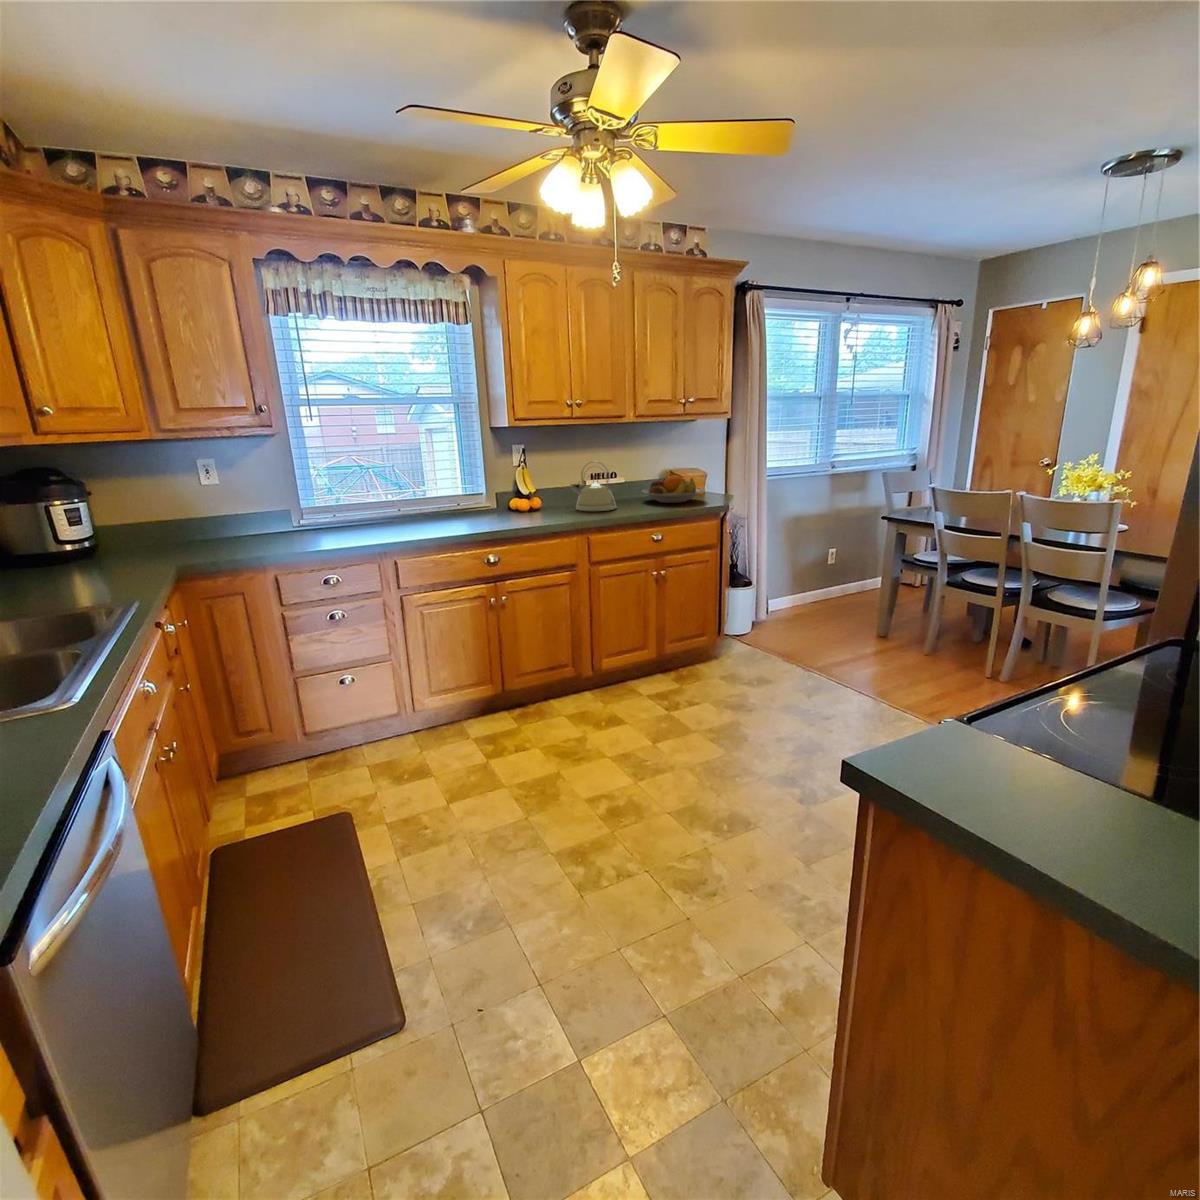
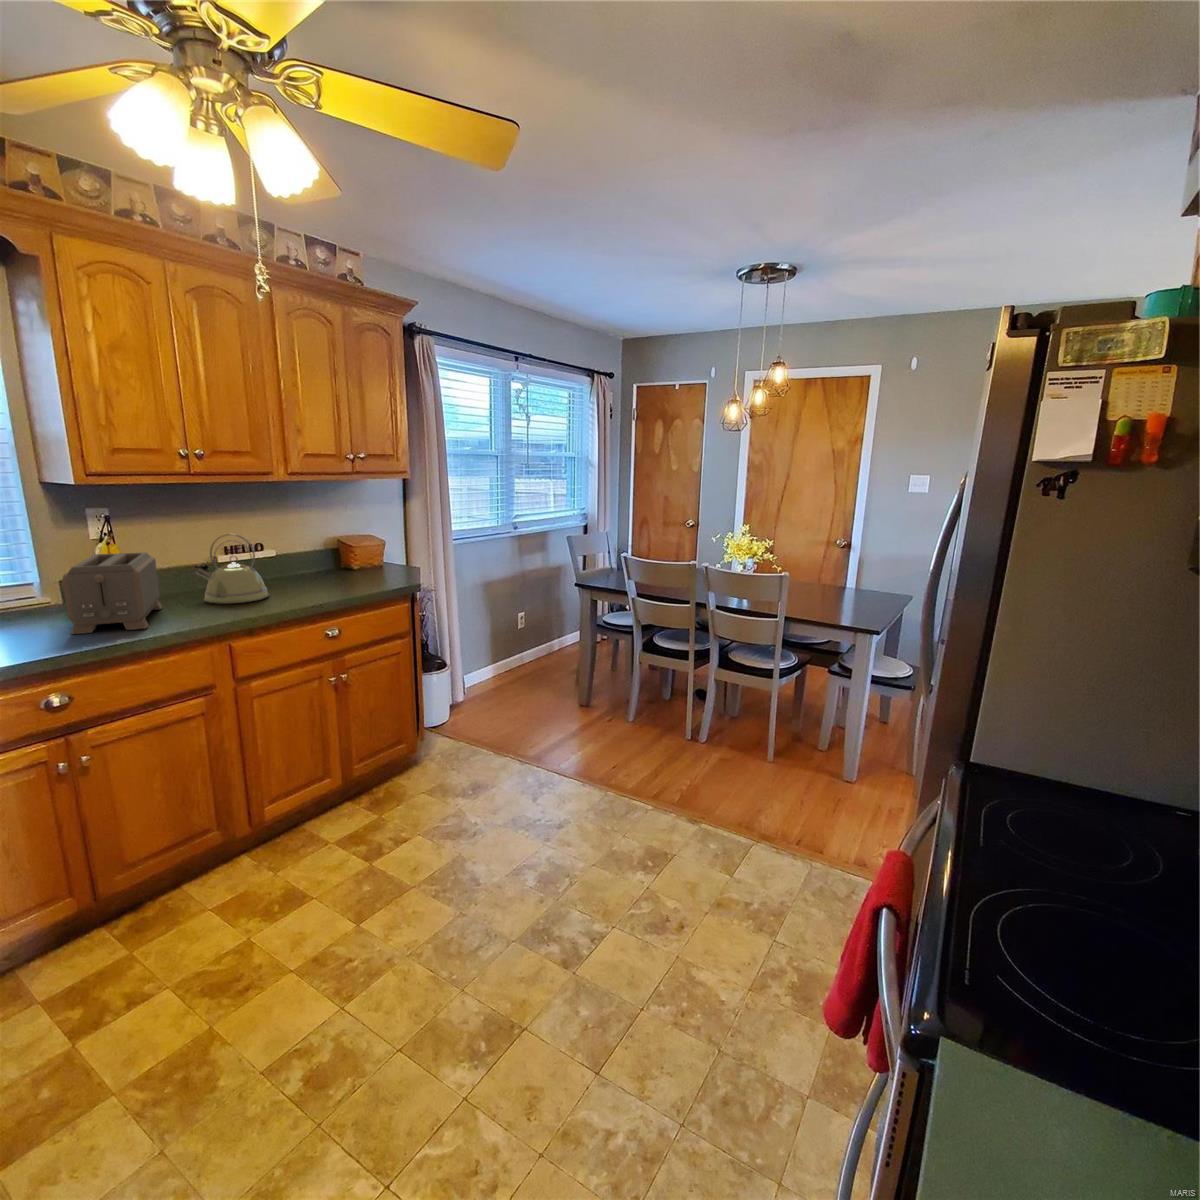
toaster: none [499,473,551,522] -> present [62,552,162,634]
fruit bowl: present [642,475,703,503] -> none [302,548,385,583]

